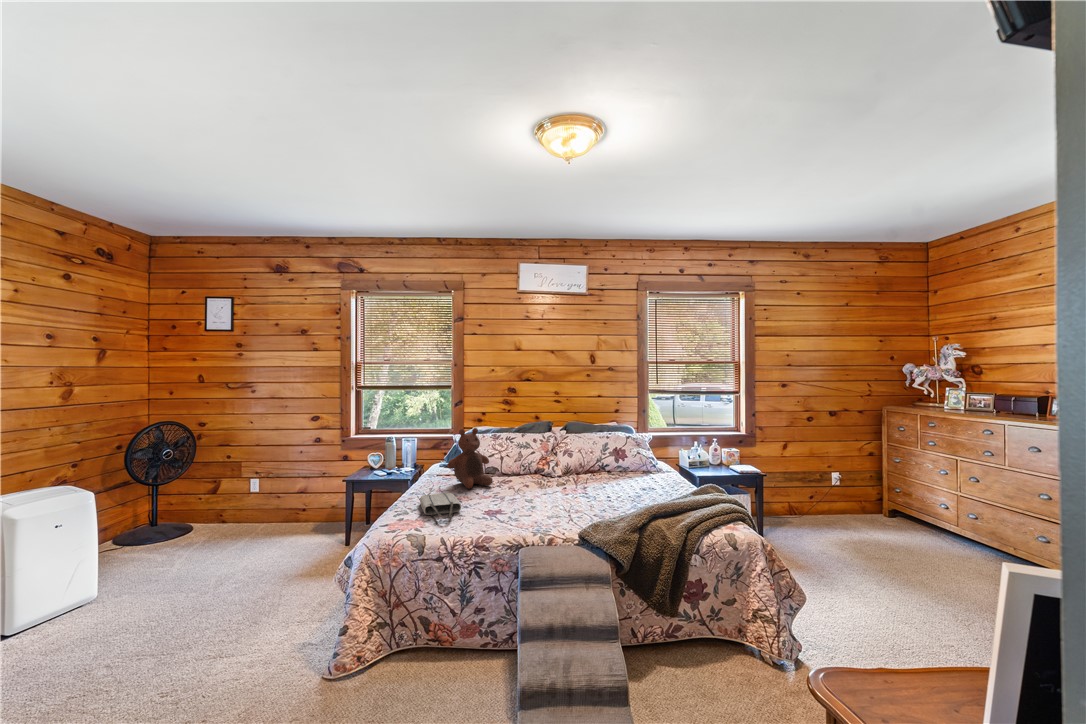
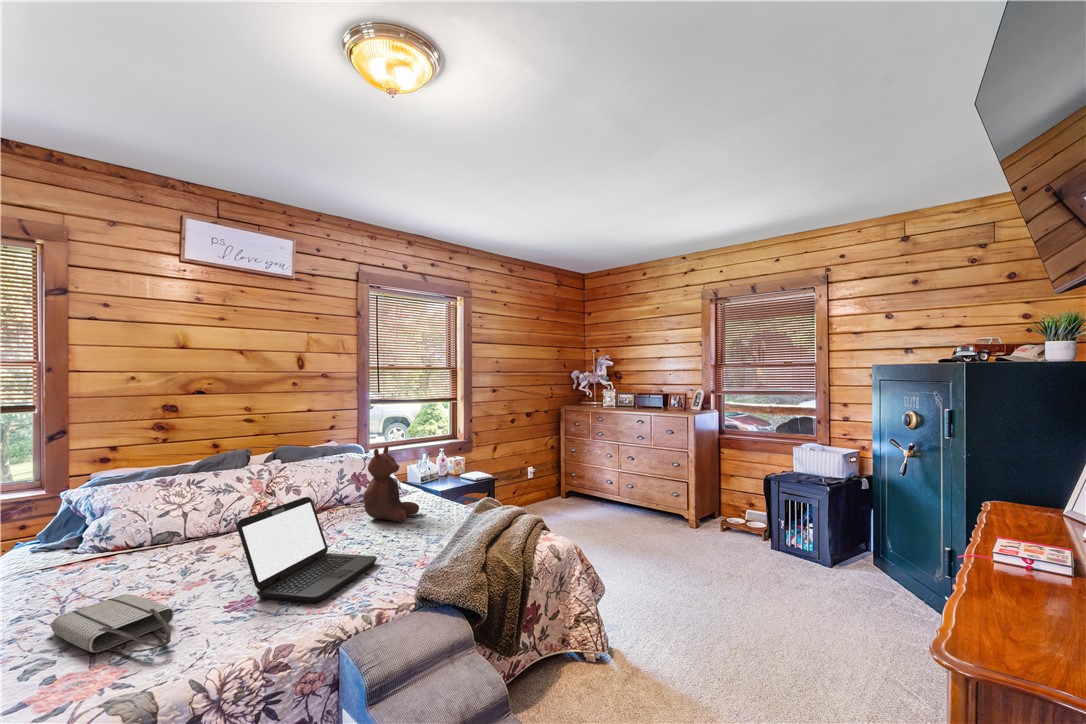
stuffed bear: present [447,428,493,488] -> present [363,446,419,522]
laptop: none [495,457,579,522] -> present [237,497,377,603]

